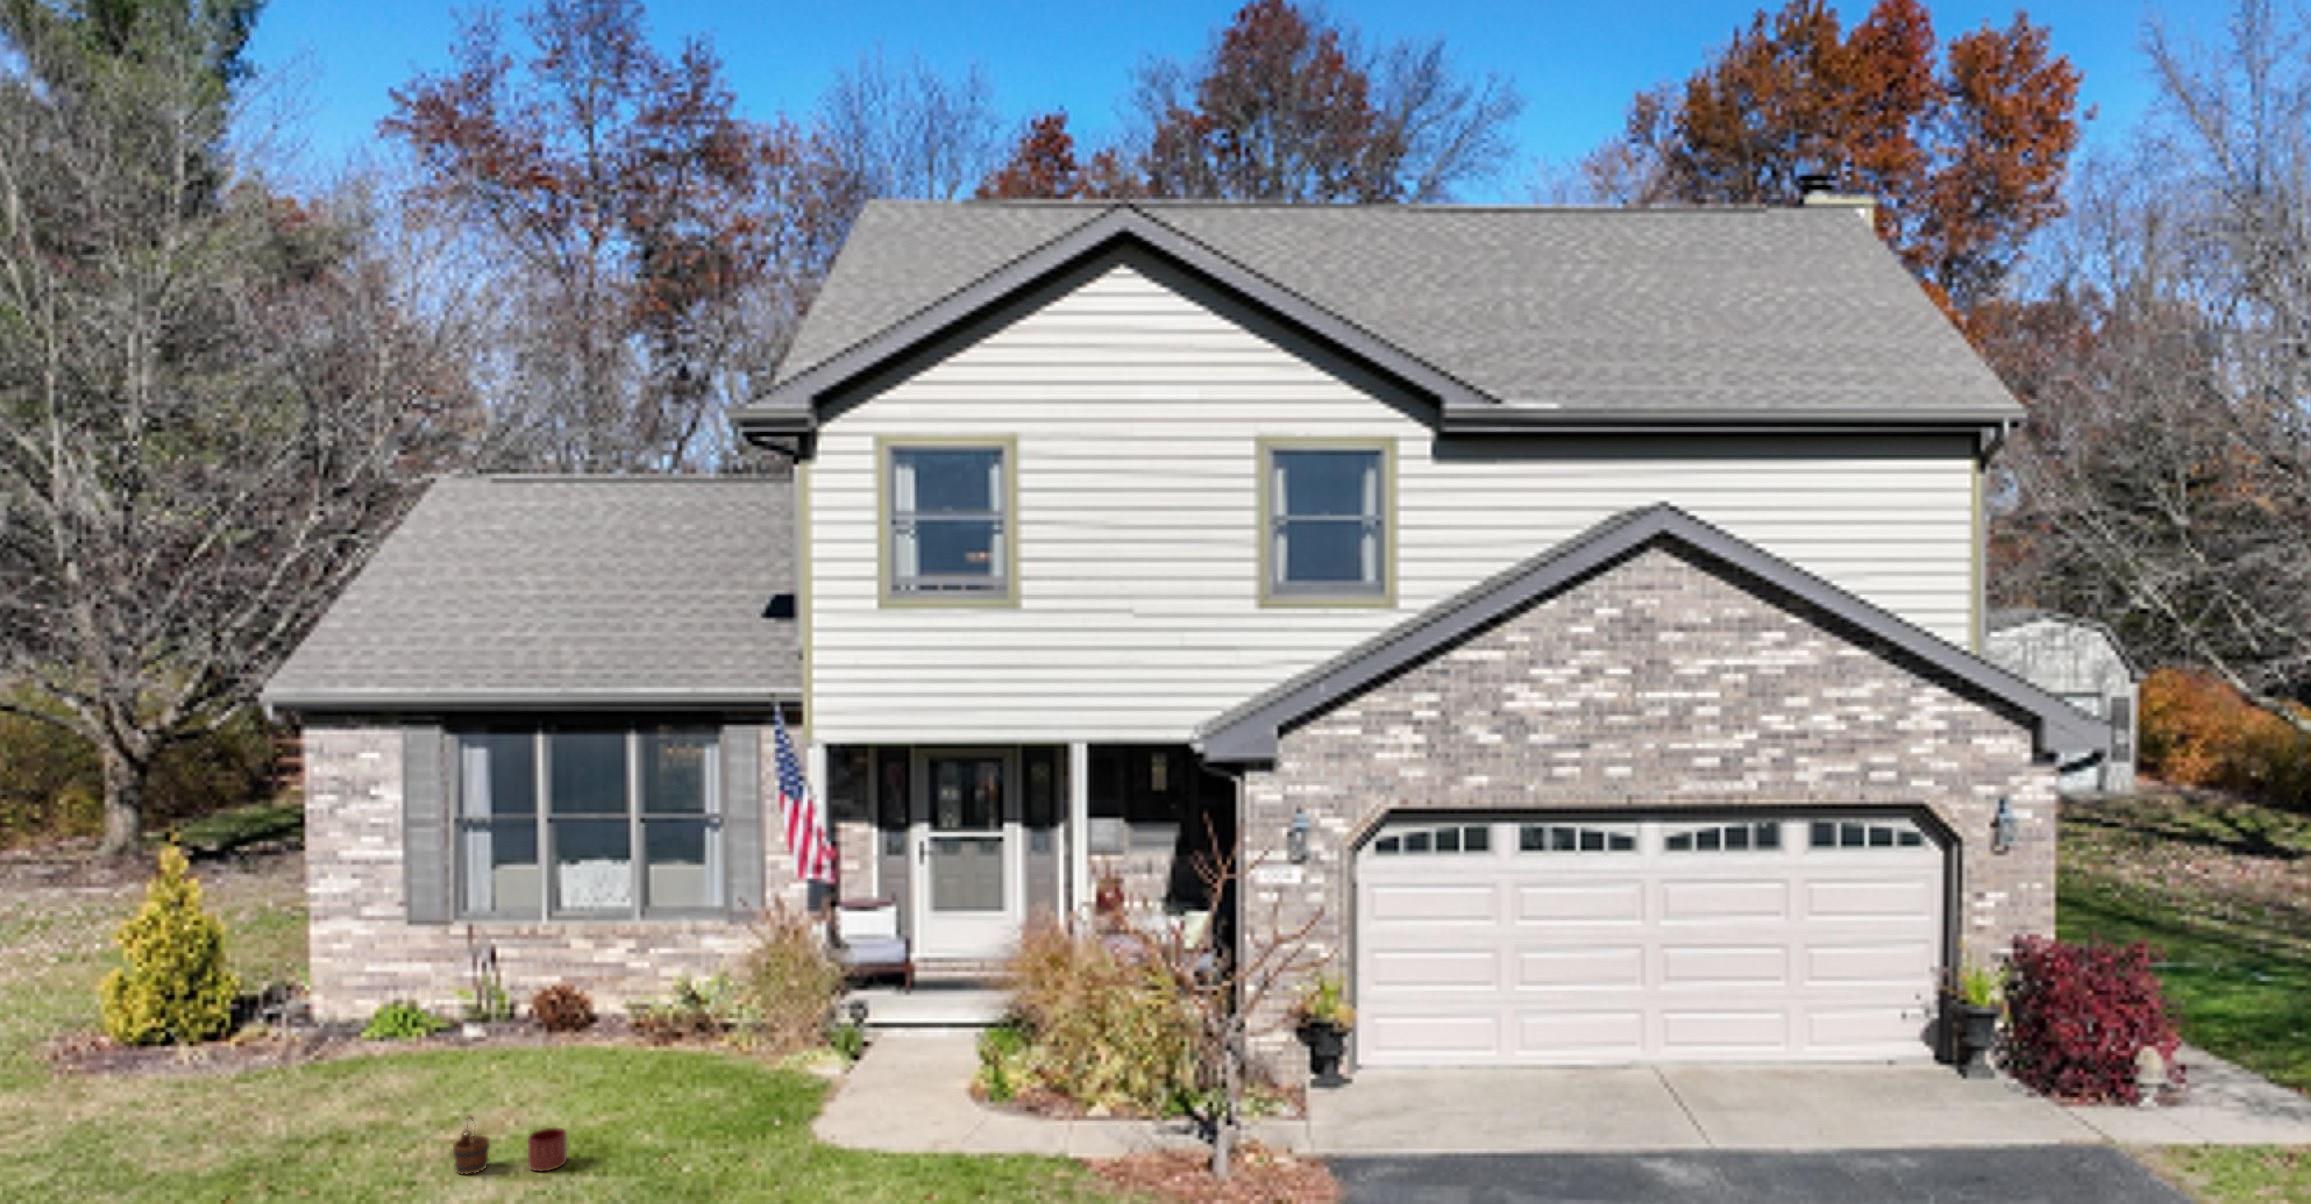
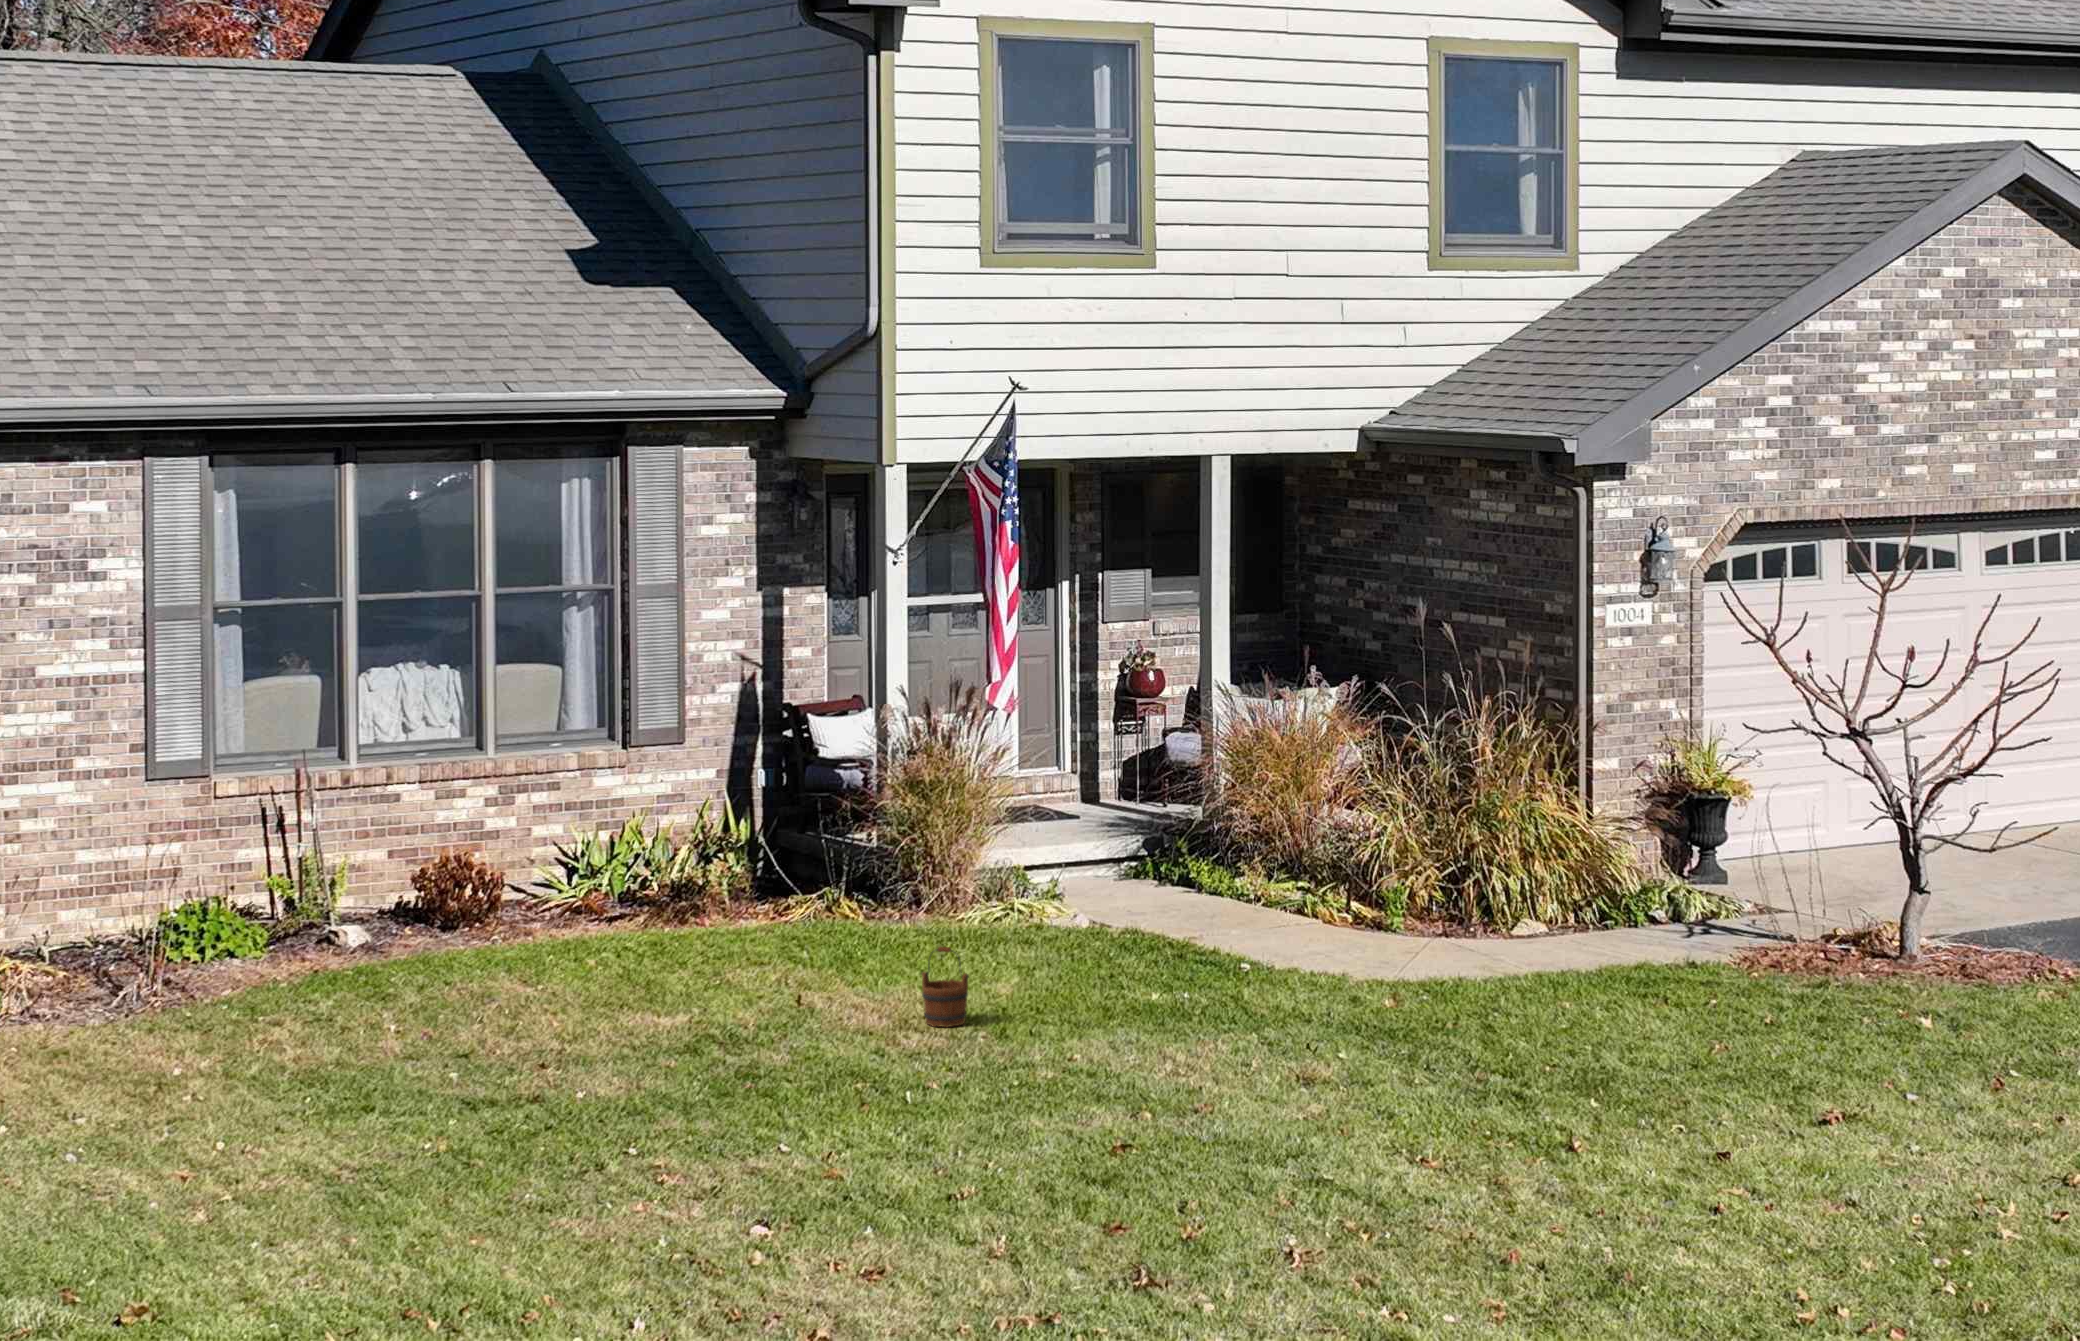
planter: present [528,1128,567,1171] -> none [1008,961,1057,1014]

